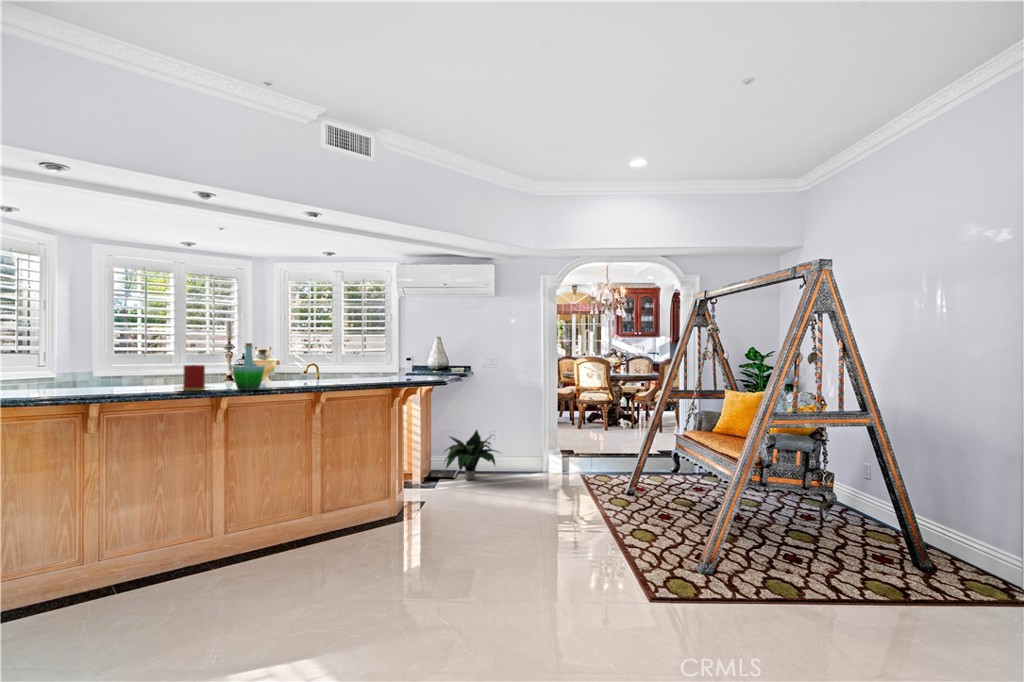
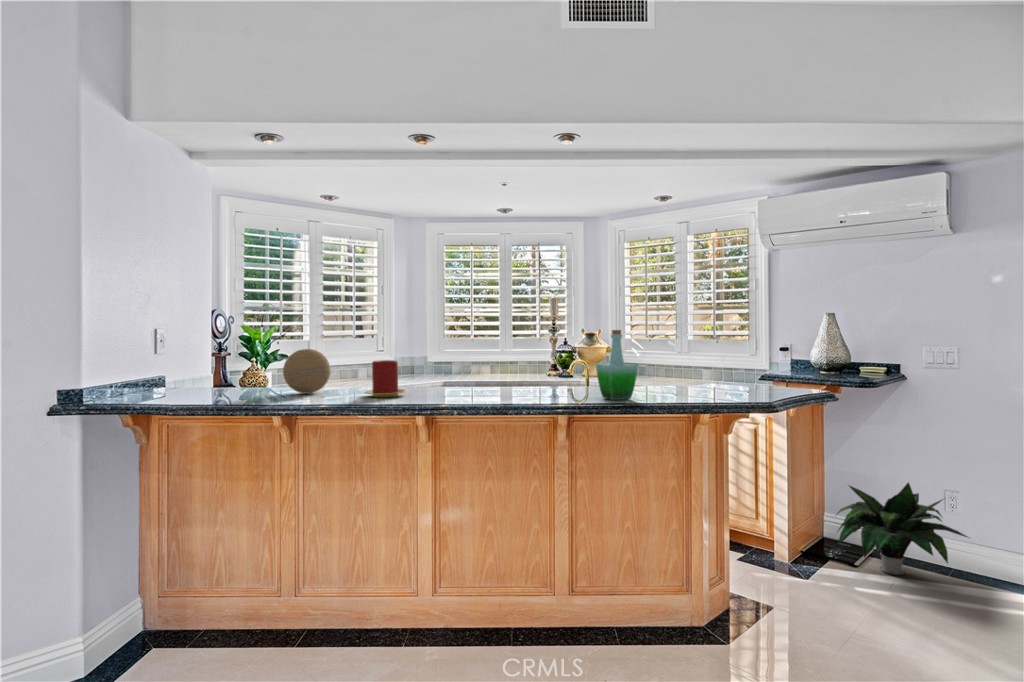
bottle: present [232,343,265,390] -> present [595,330,638,400]
decorative orb: none [89,357,134,393] -> present [283,349,330,393]

